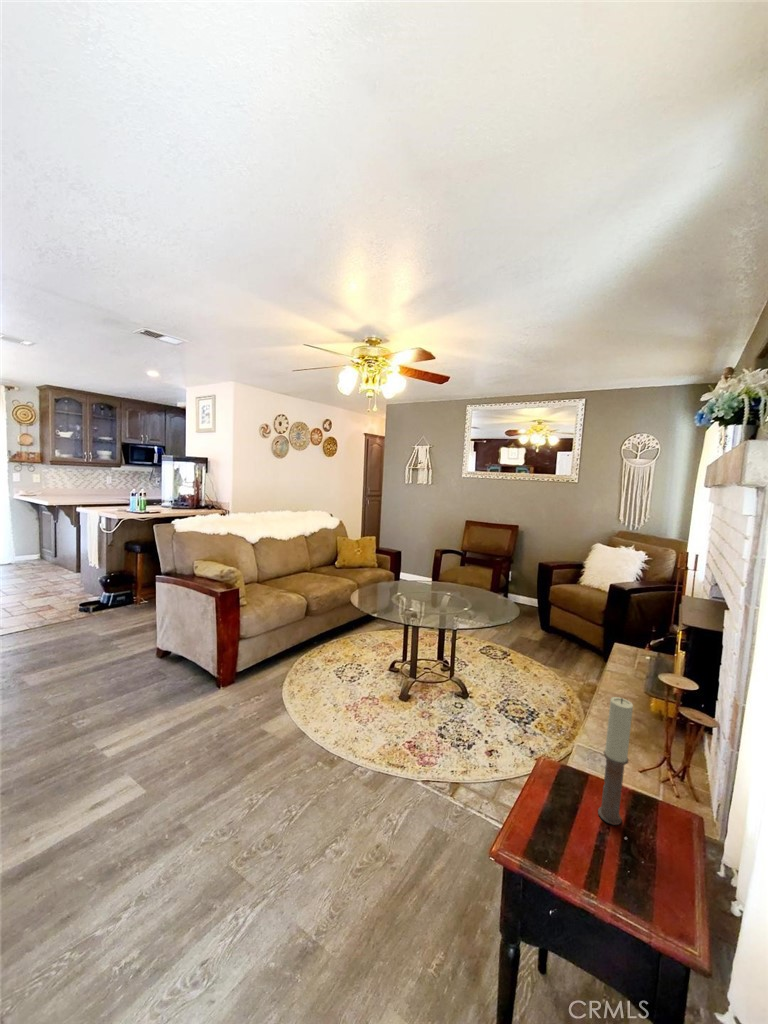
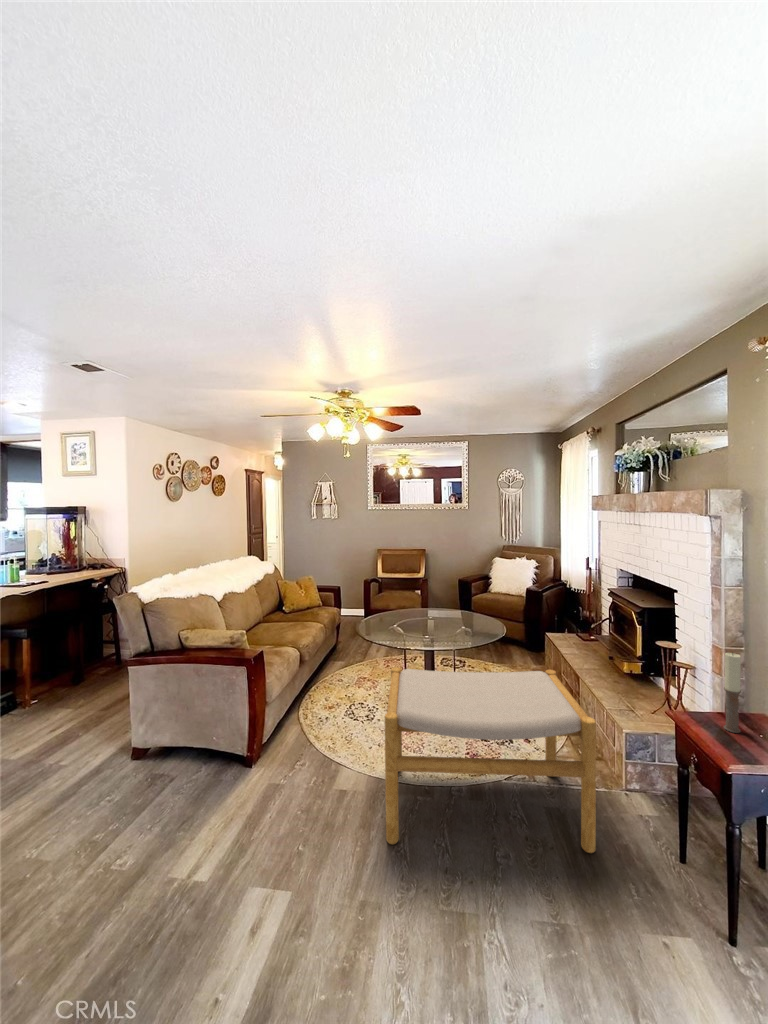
footstool: none [250,626,493,895] -> present [385,667,596,853]

